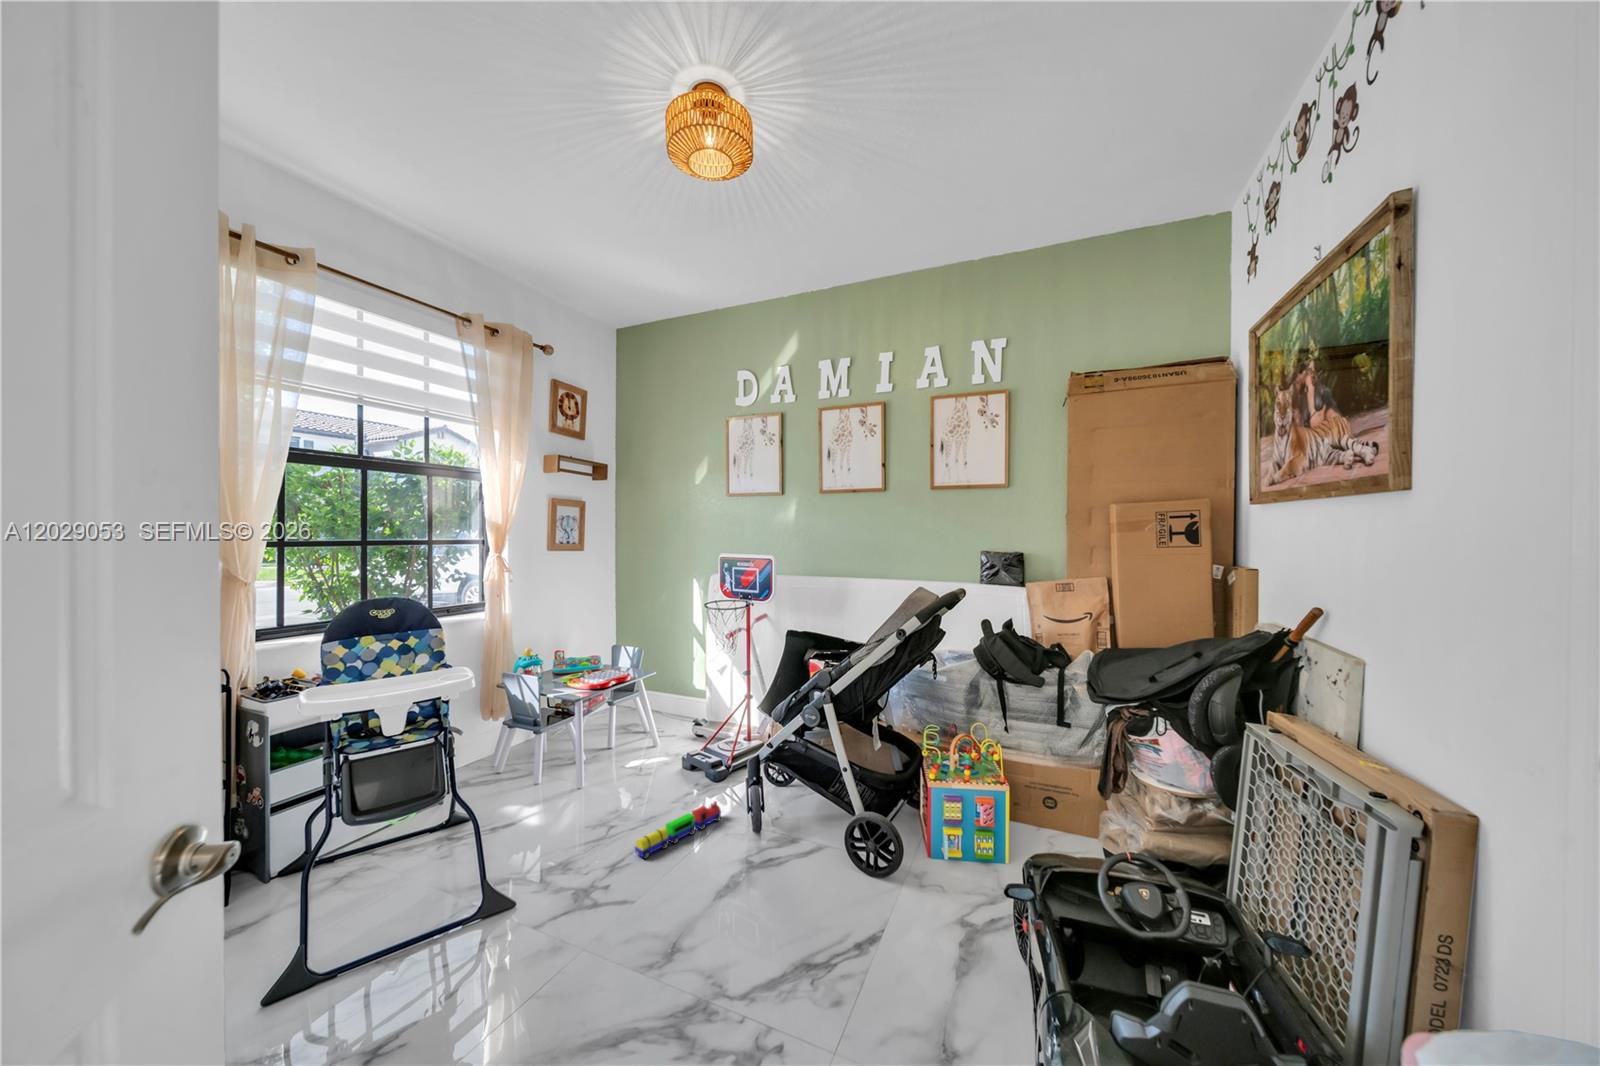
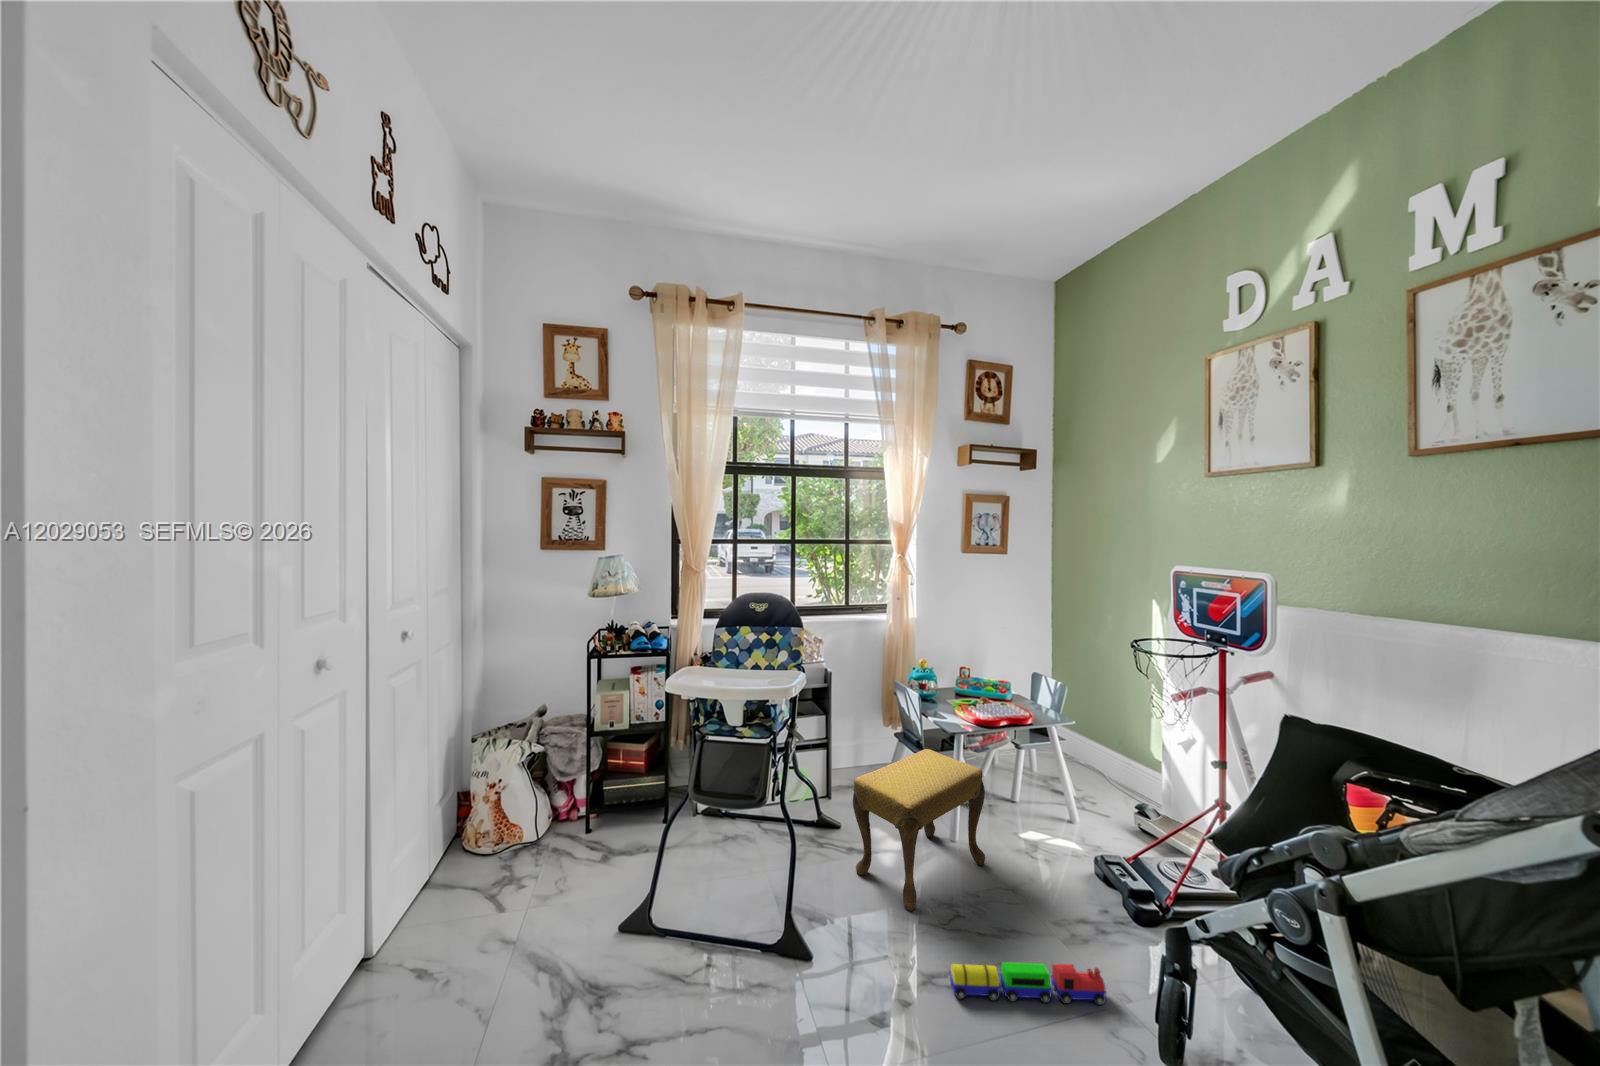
footstool: none [516,717,616,838] -> present [853,749,985,911]

